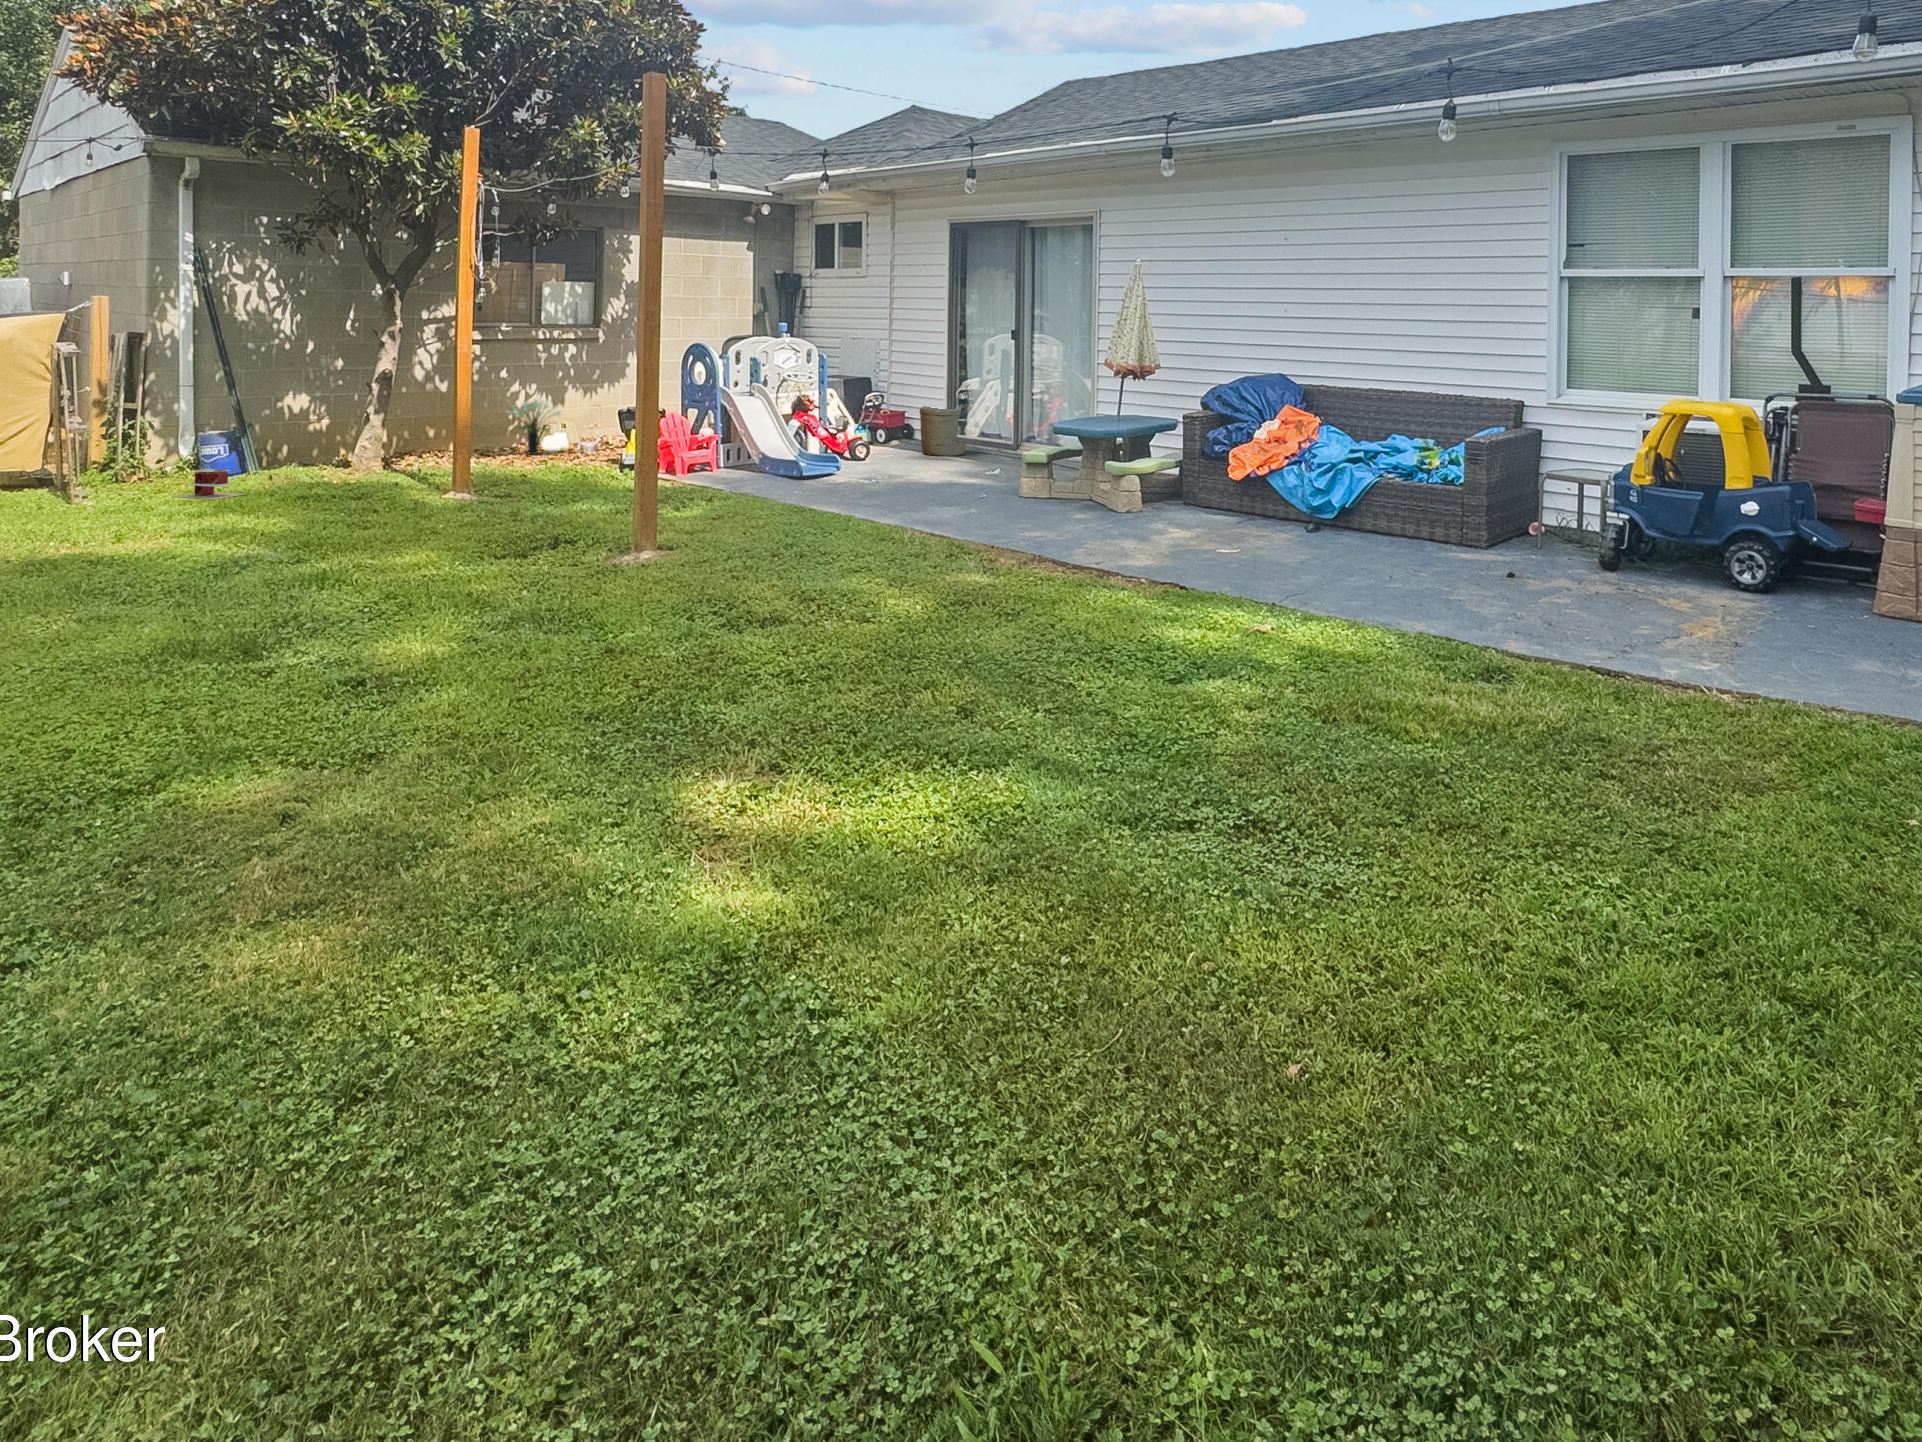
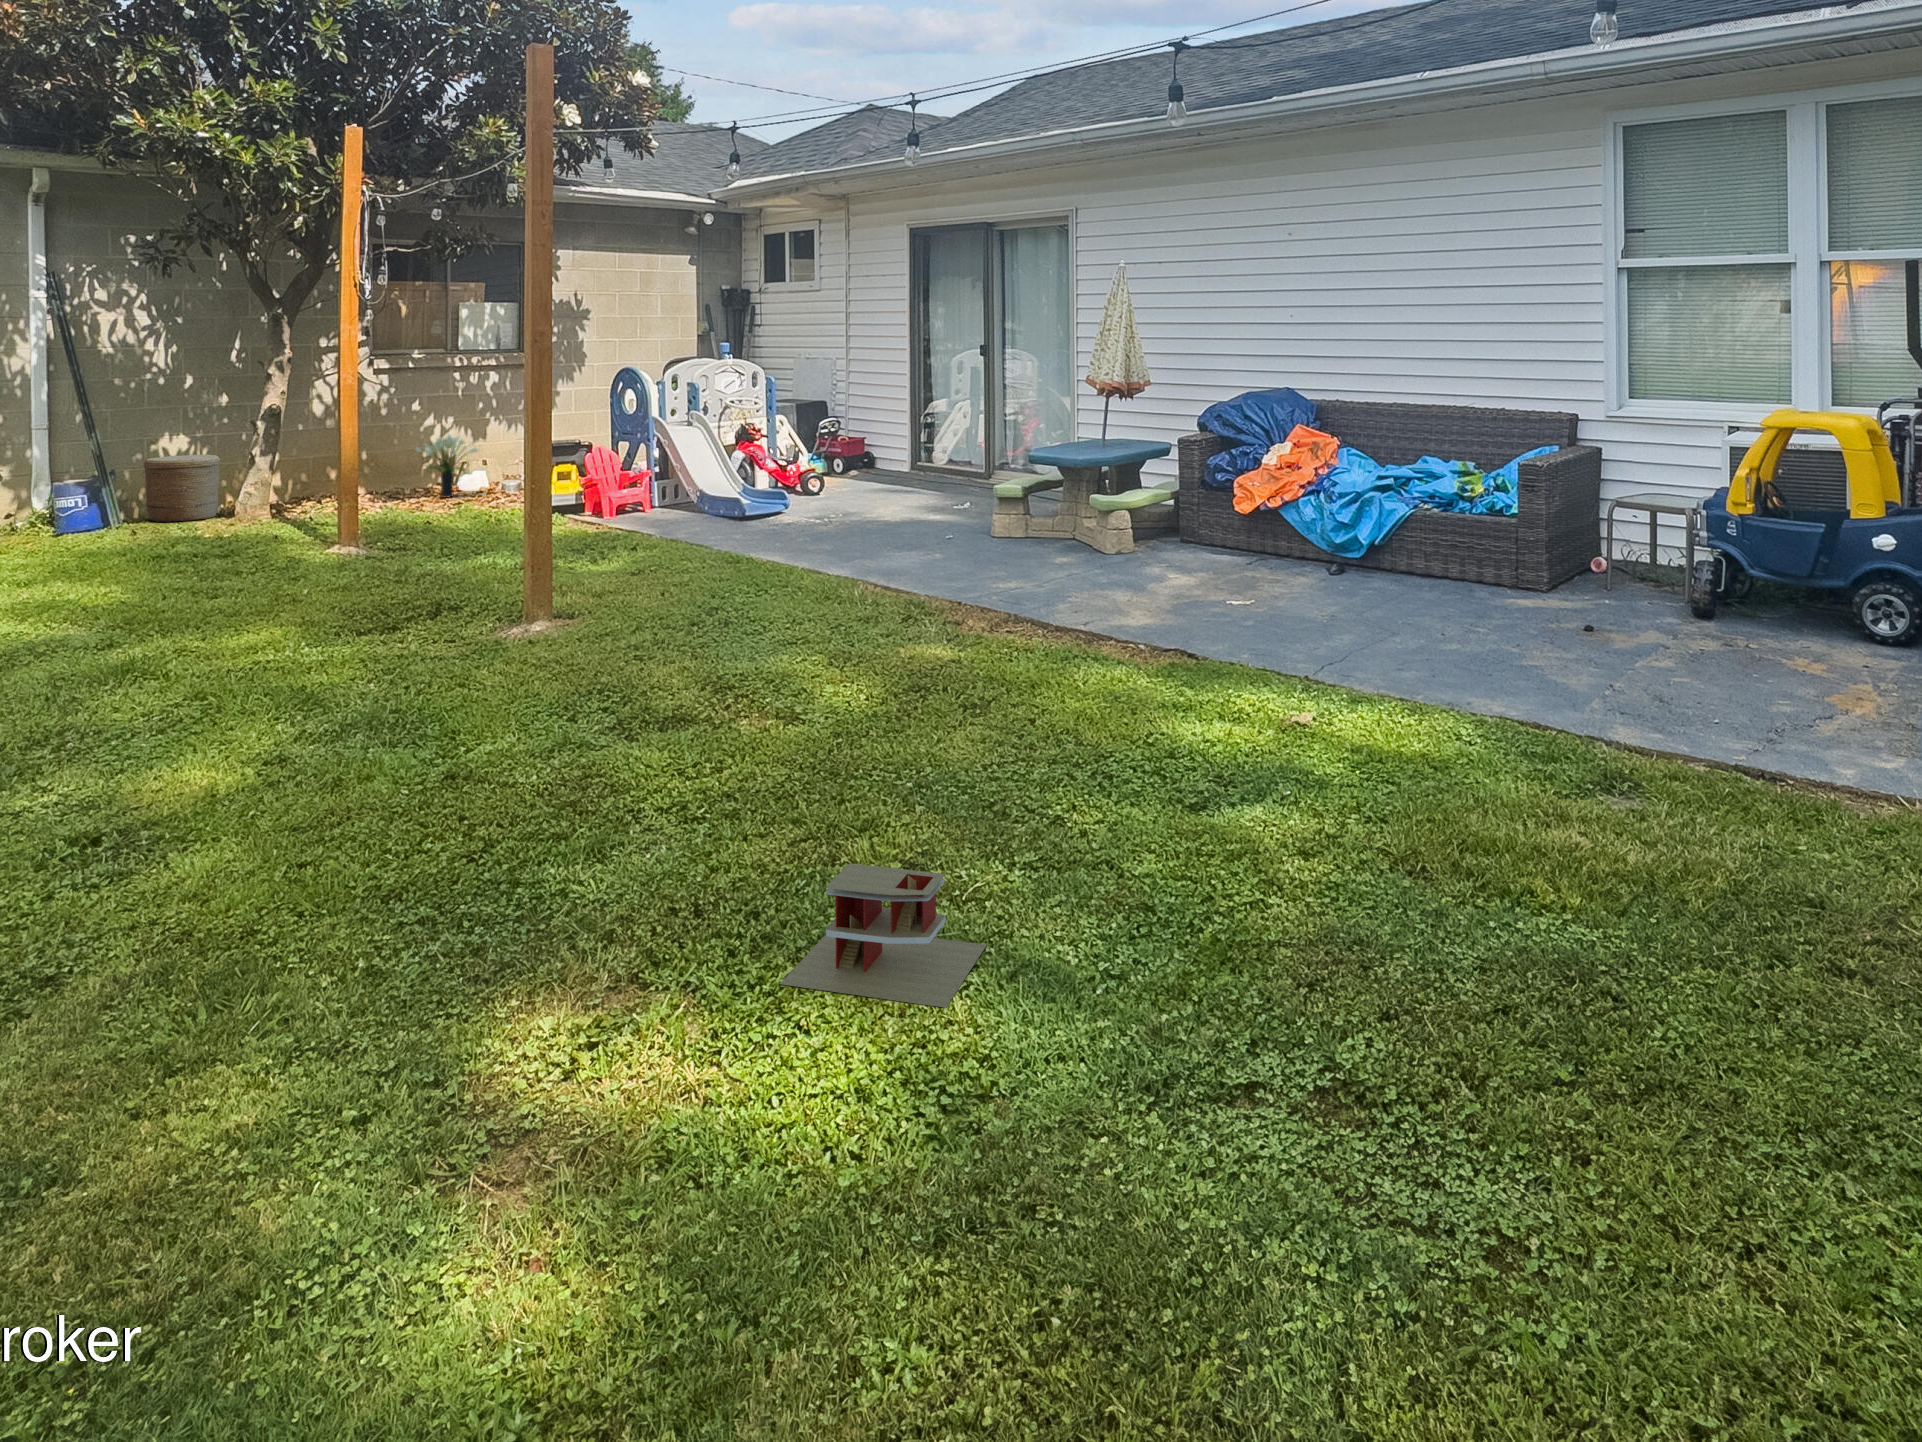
woven basket: present [919,406,967,456] -> present [144,455,220,522]
toy house: present [176,468,245,499] -> present [780,864,987,1008]

